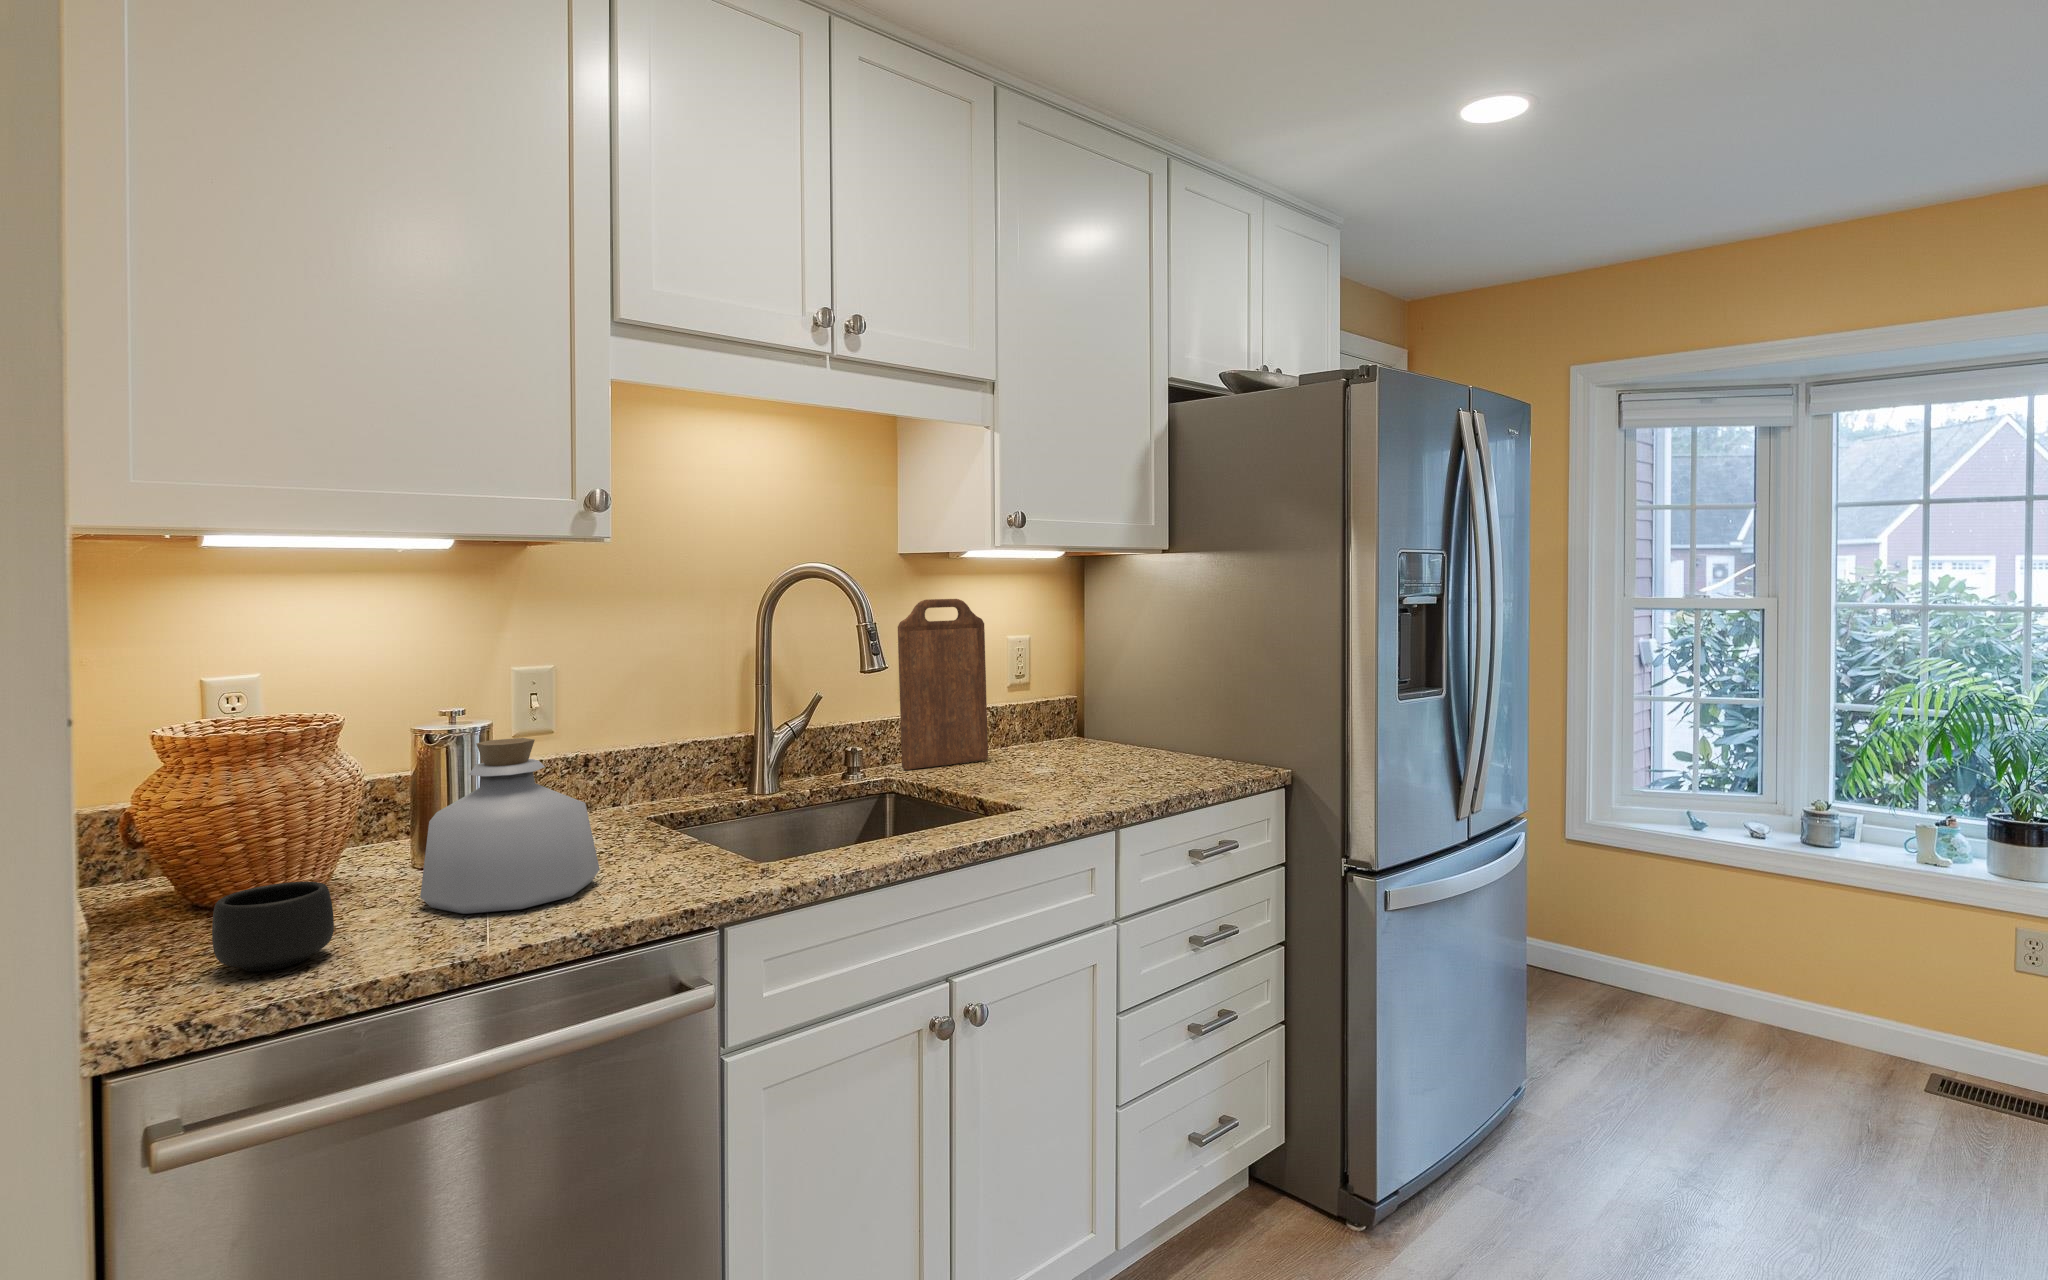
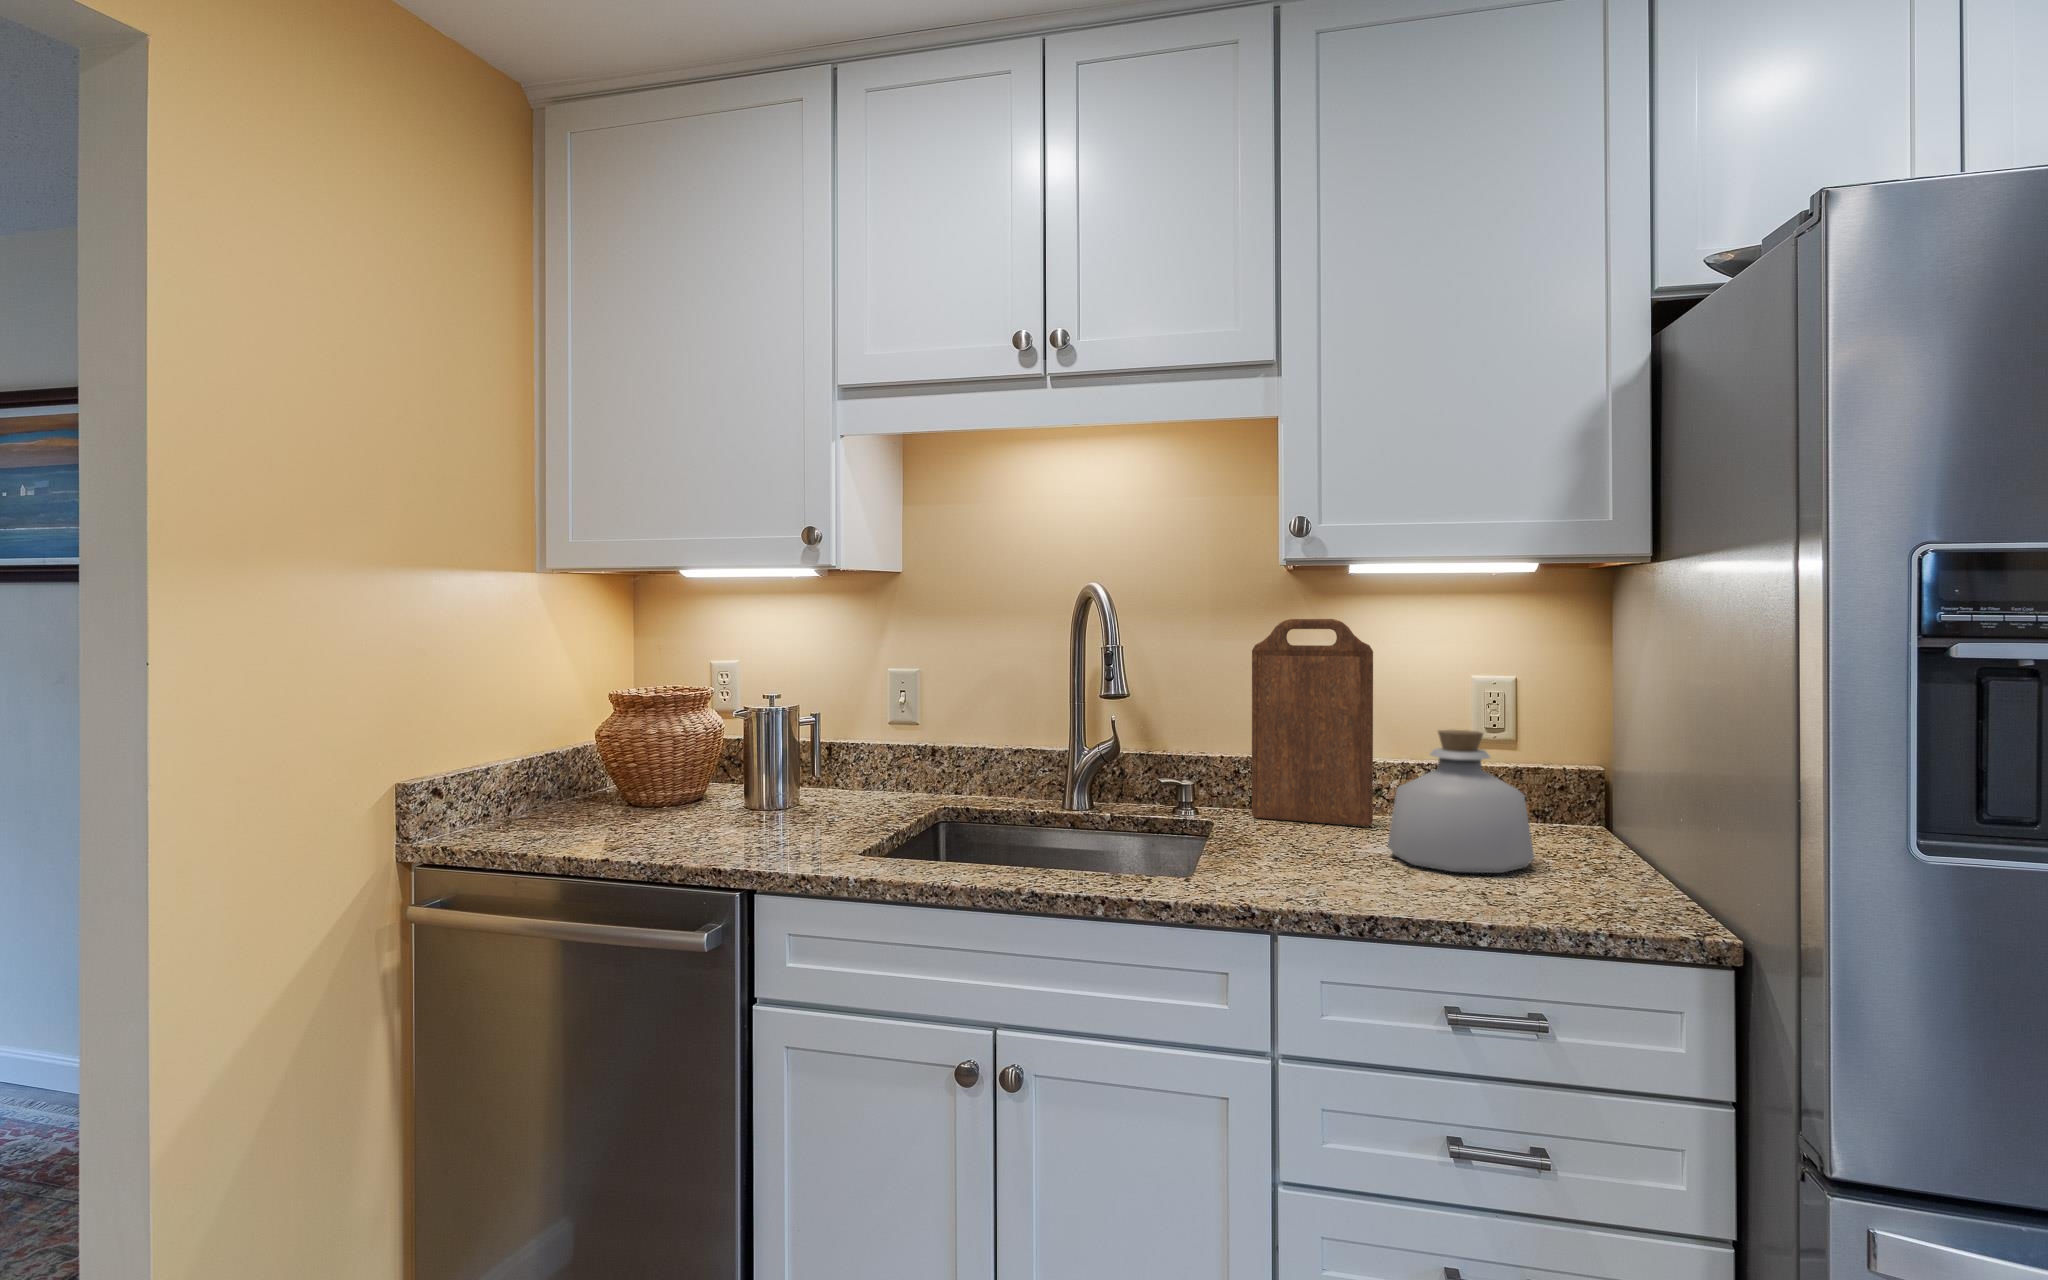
bottle: present [420,738,600,914] -> present [1388,730,1534,873]
mug: present [212,882,334,971] -> none [512,786,581,836]

